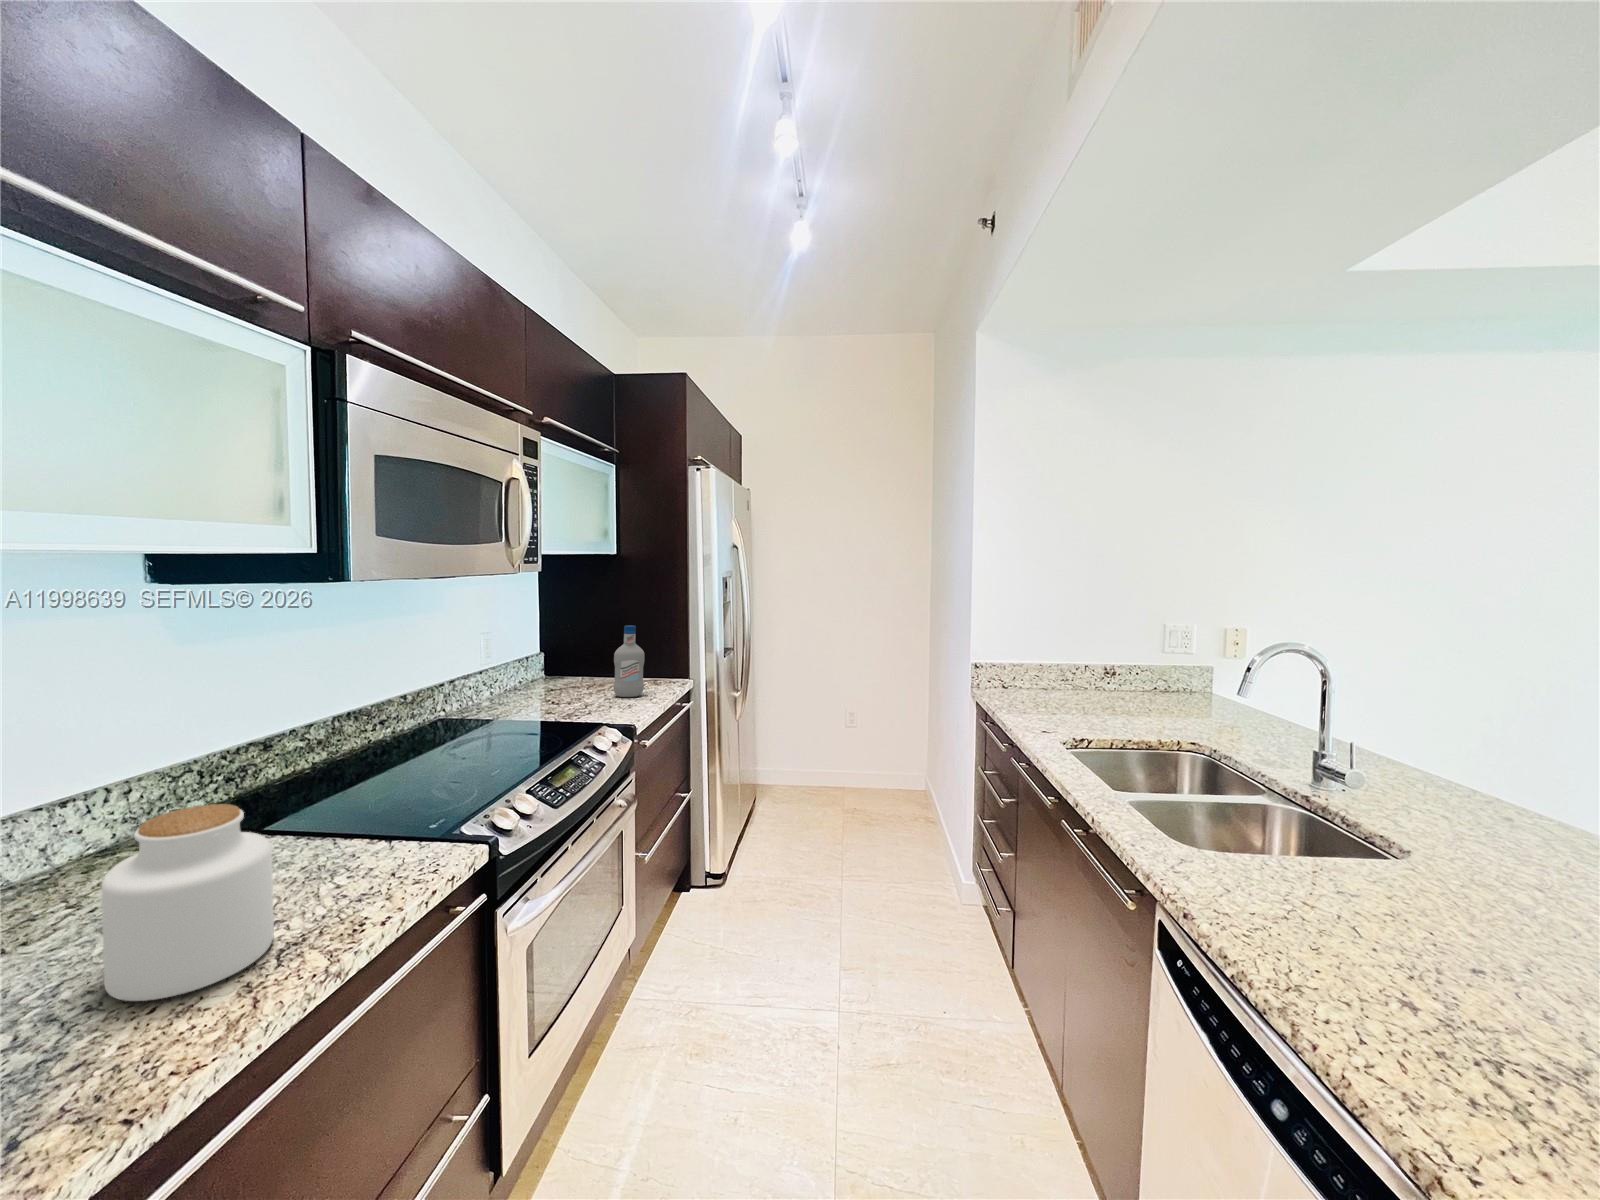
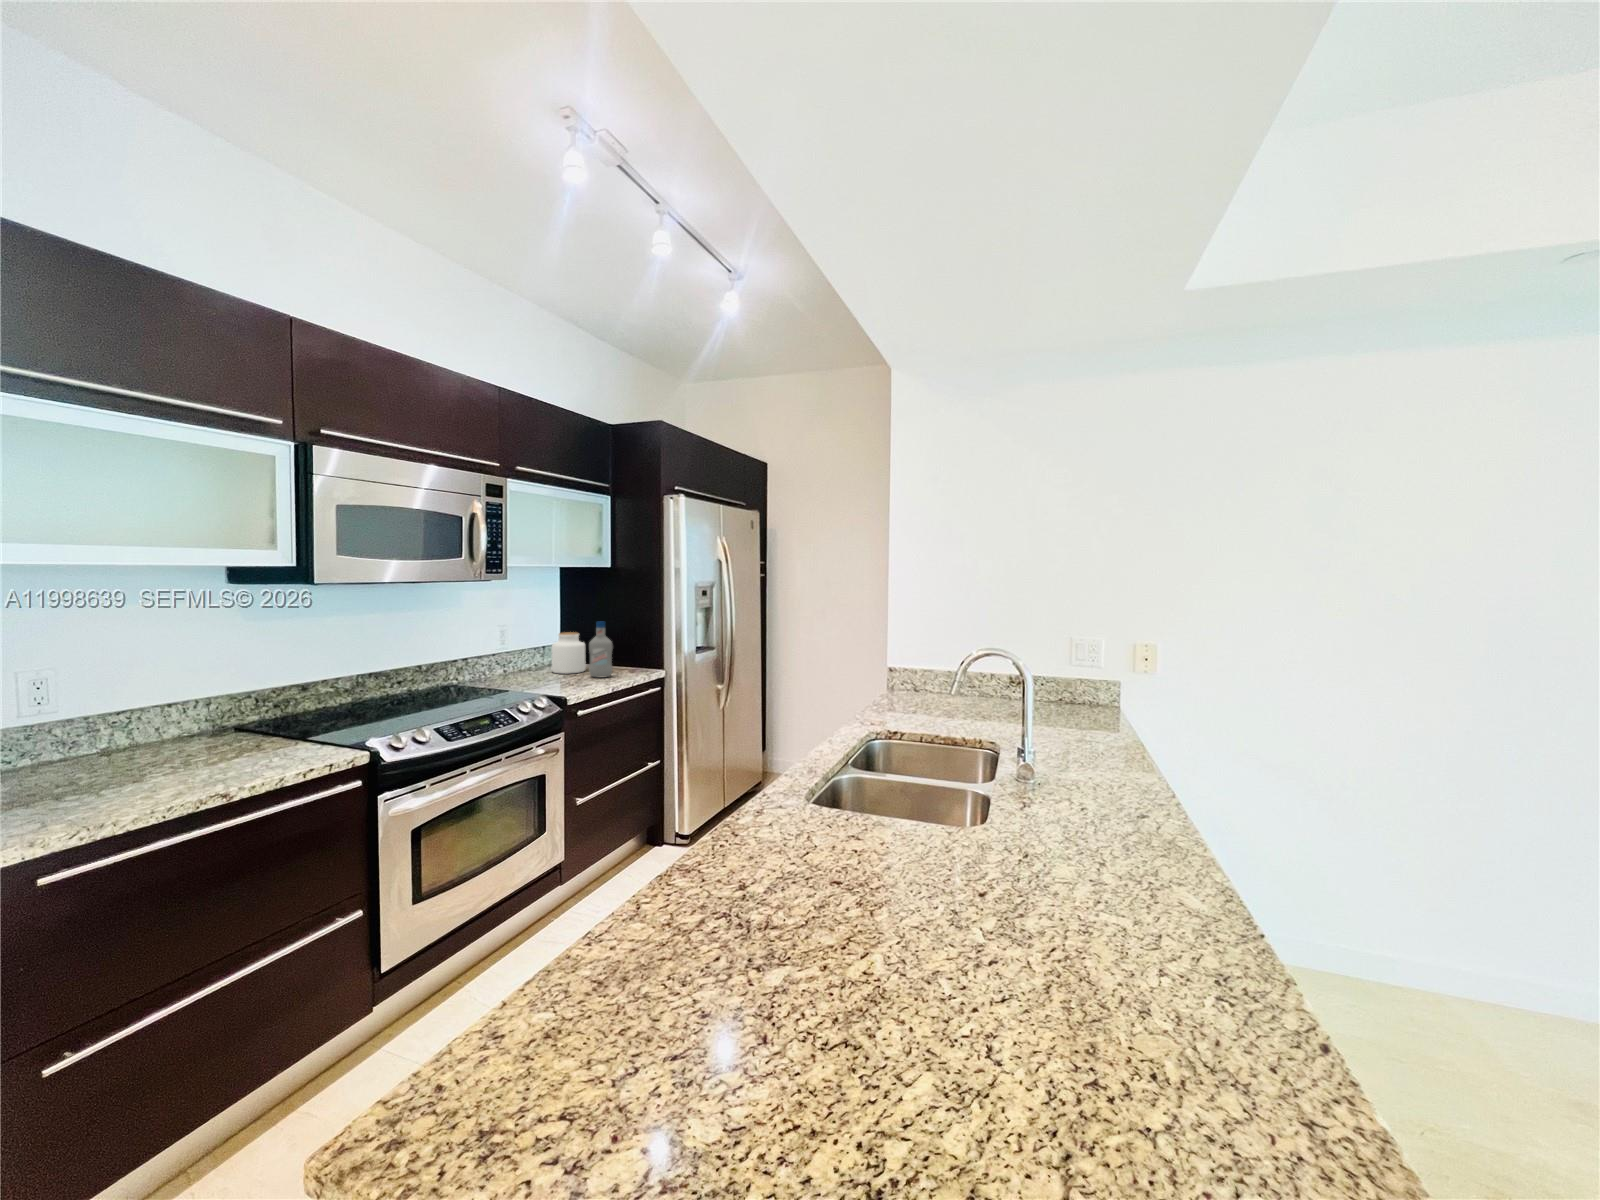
jar: present [101,804,274,1001] -> present [552,632,586,674]

